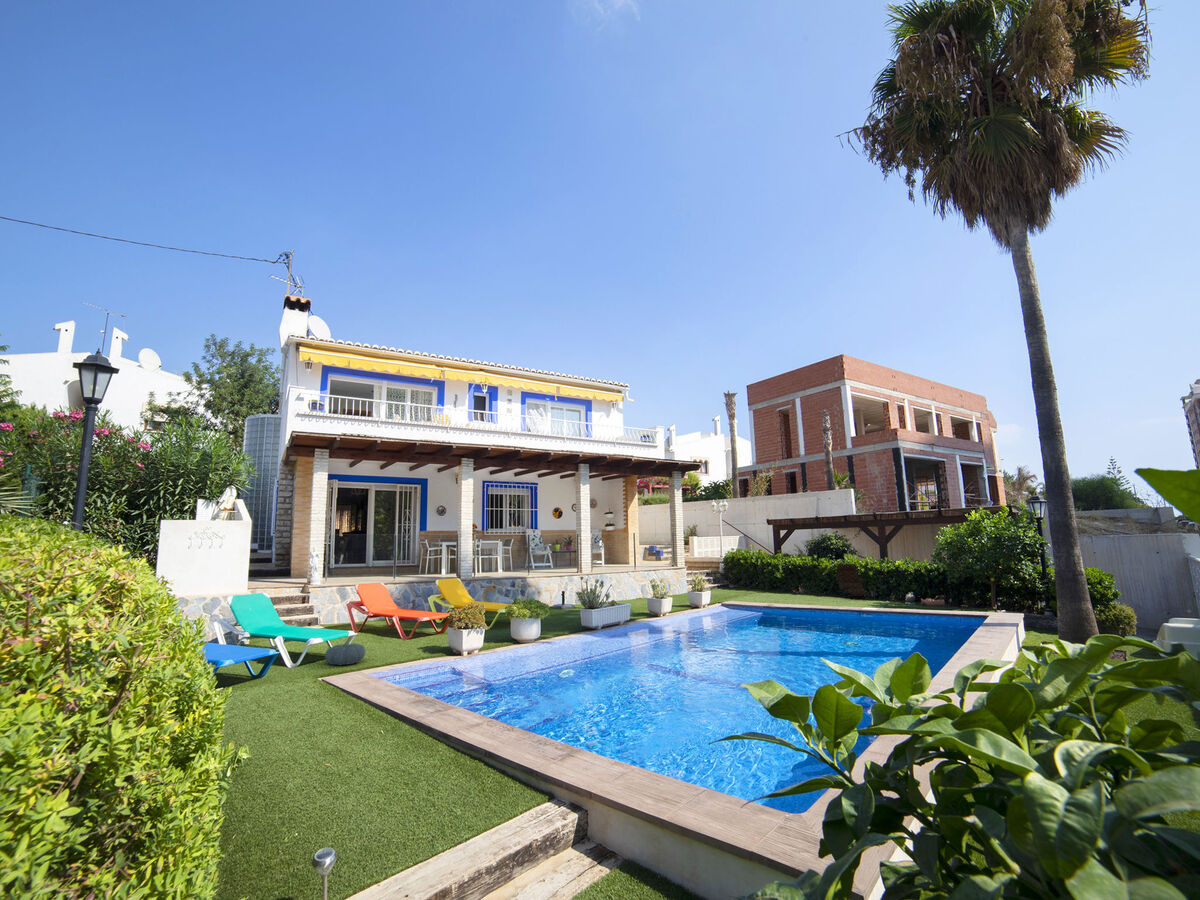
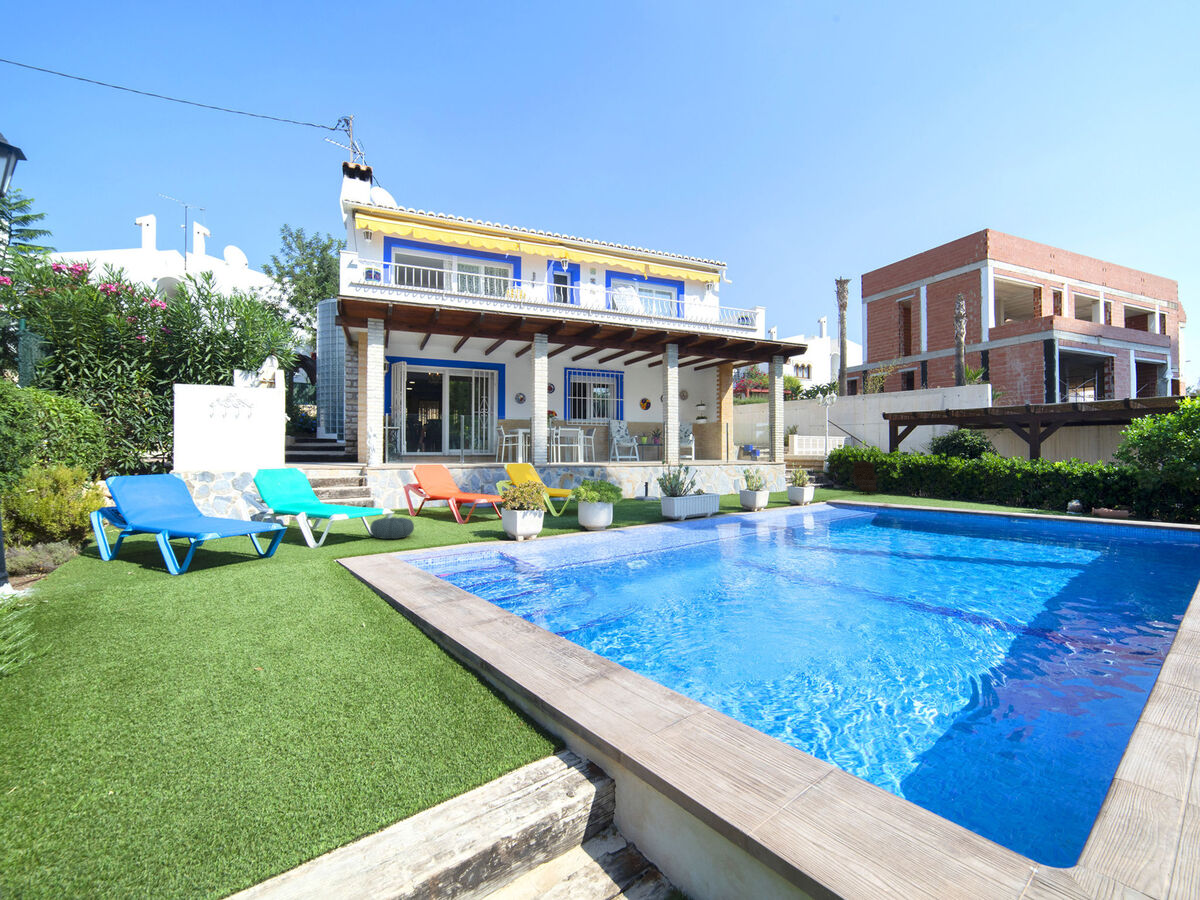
lounge chair: present [836,564,866,599] -> present [851,461,879,495]

